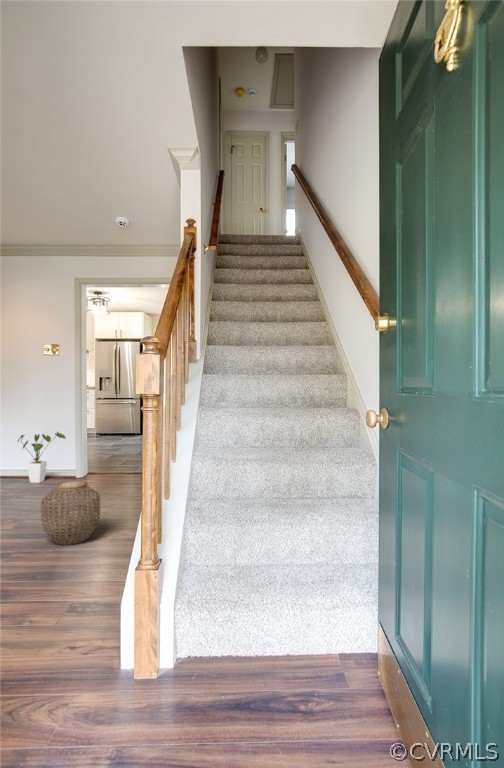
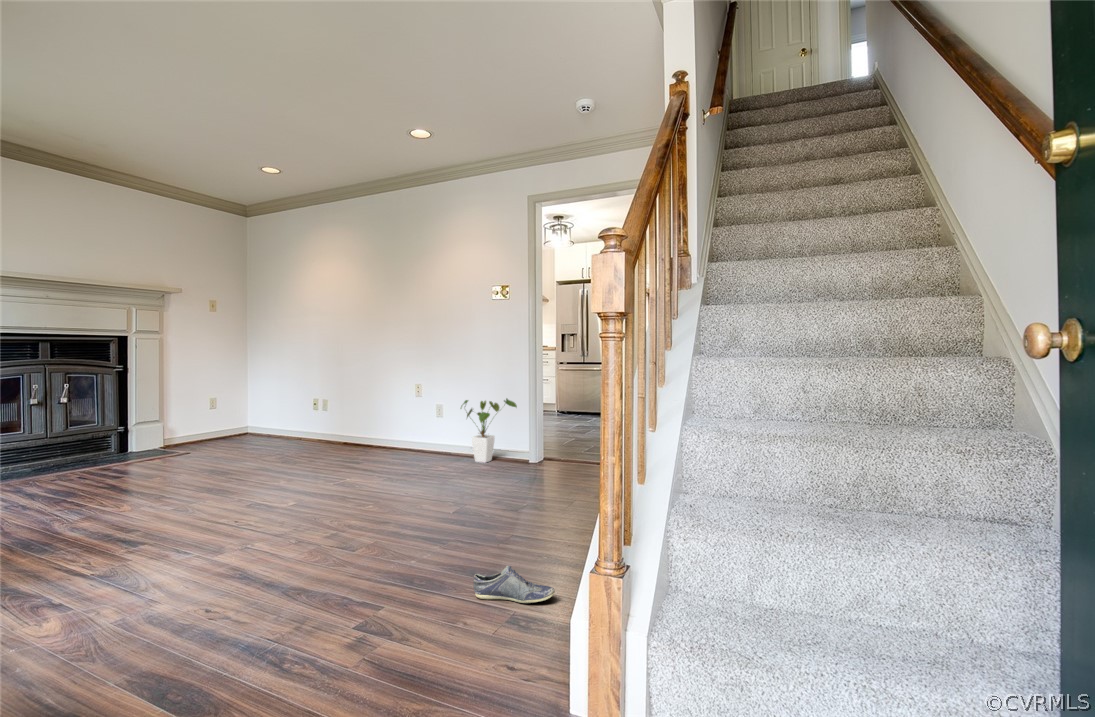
woven basket: present [41,480,100,545] -> none [481,456,555,540]
shoe: none [39,567,104,595] -> present [473,566,555,603]

